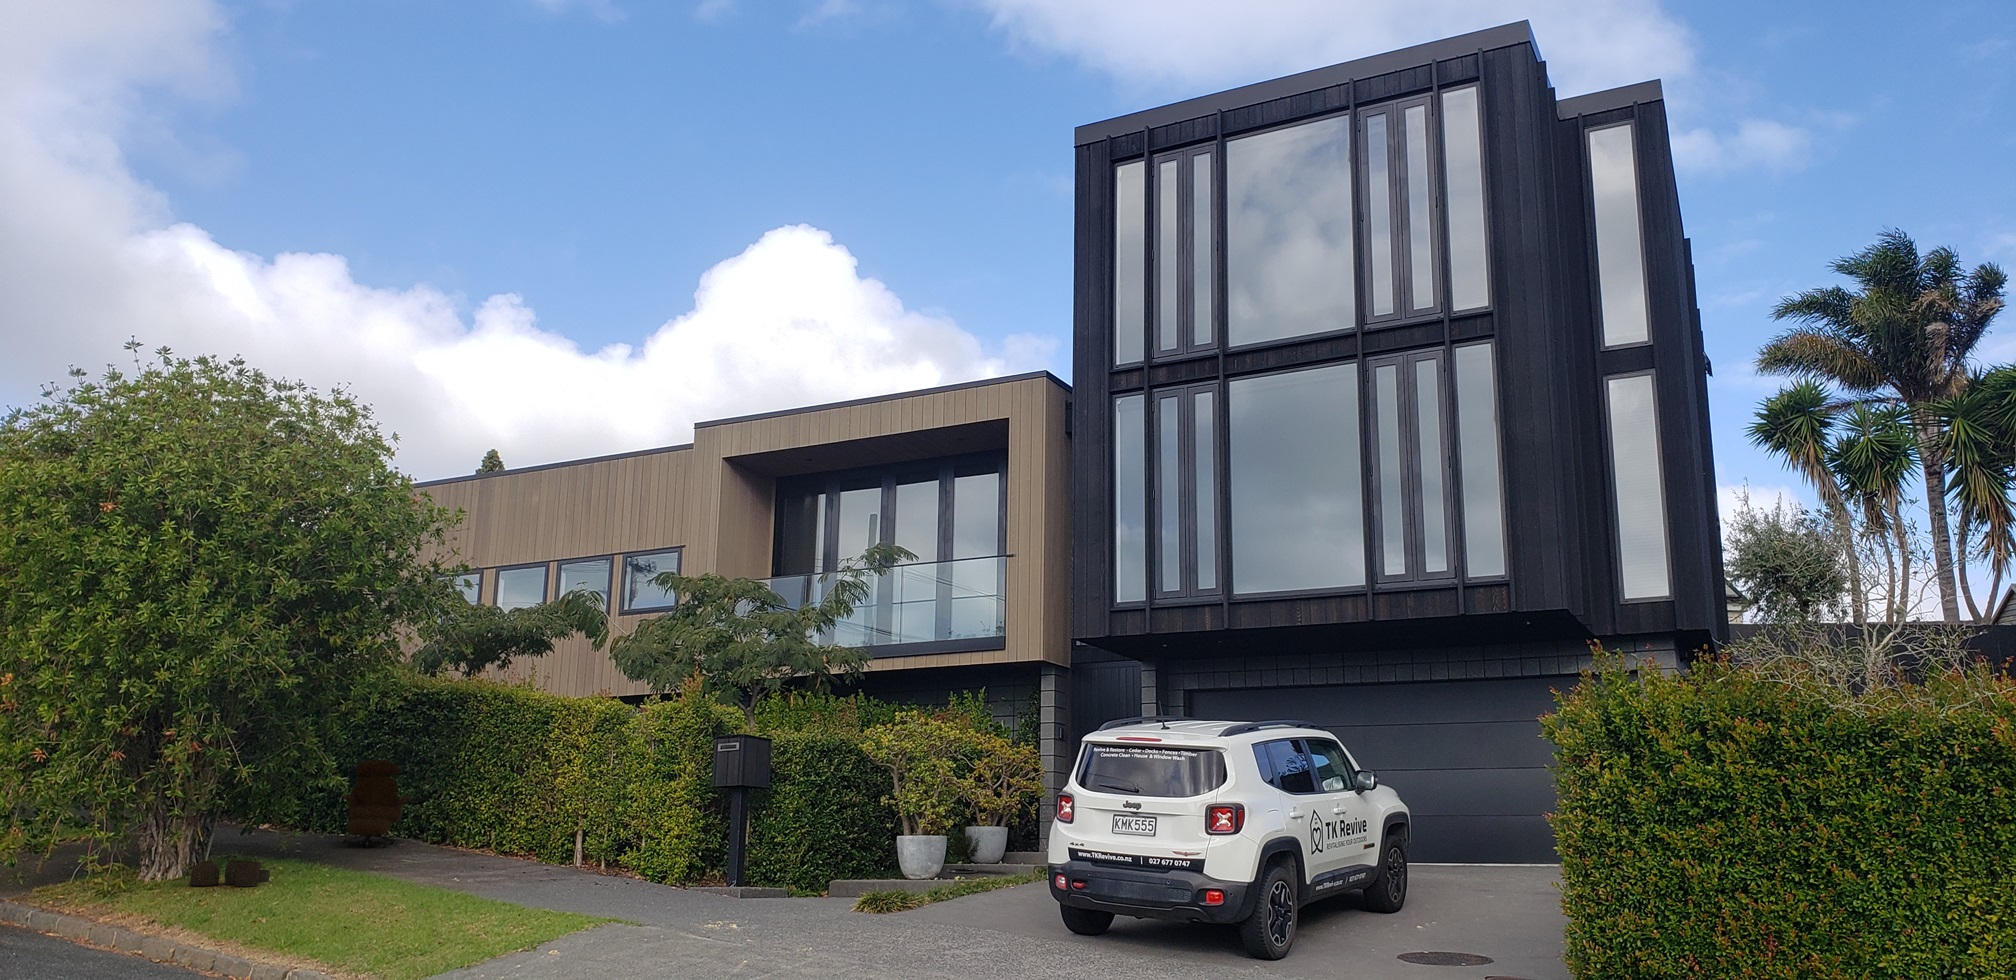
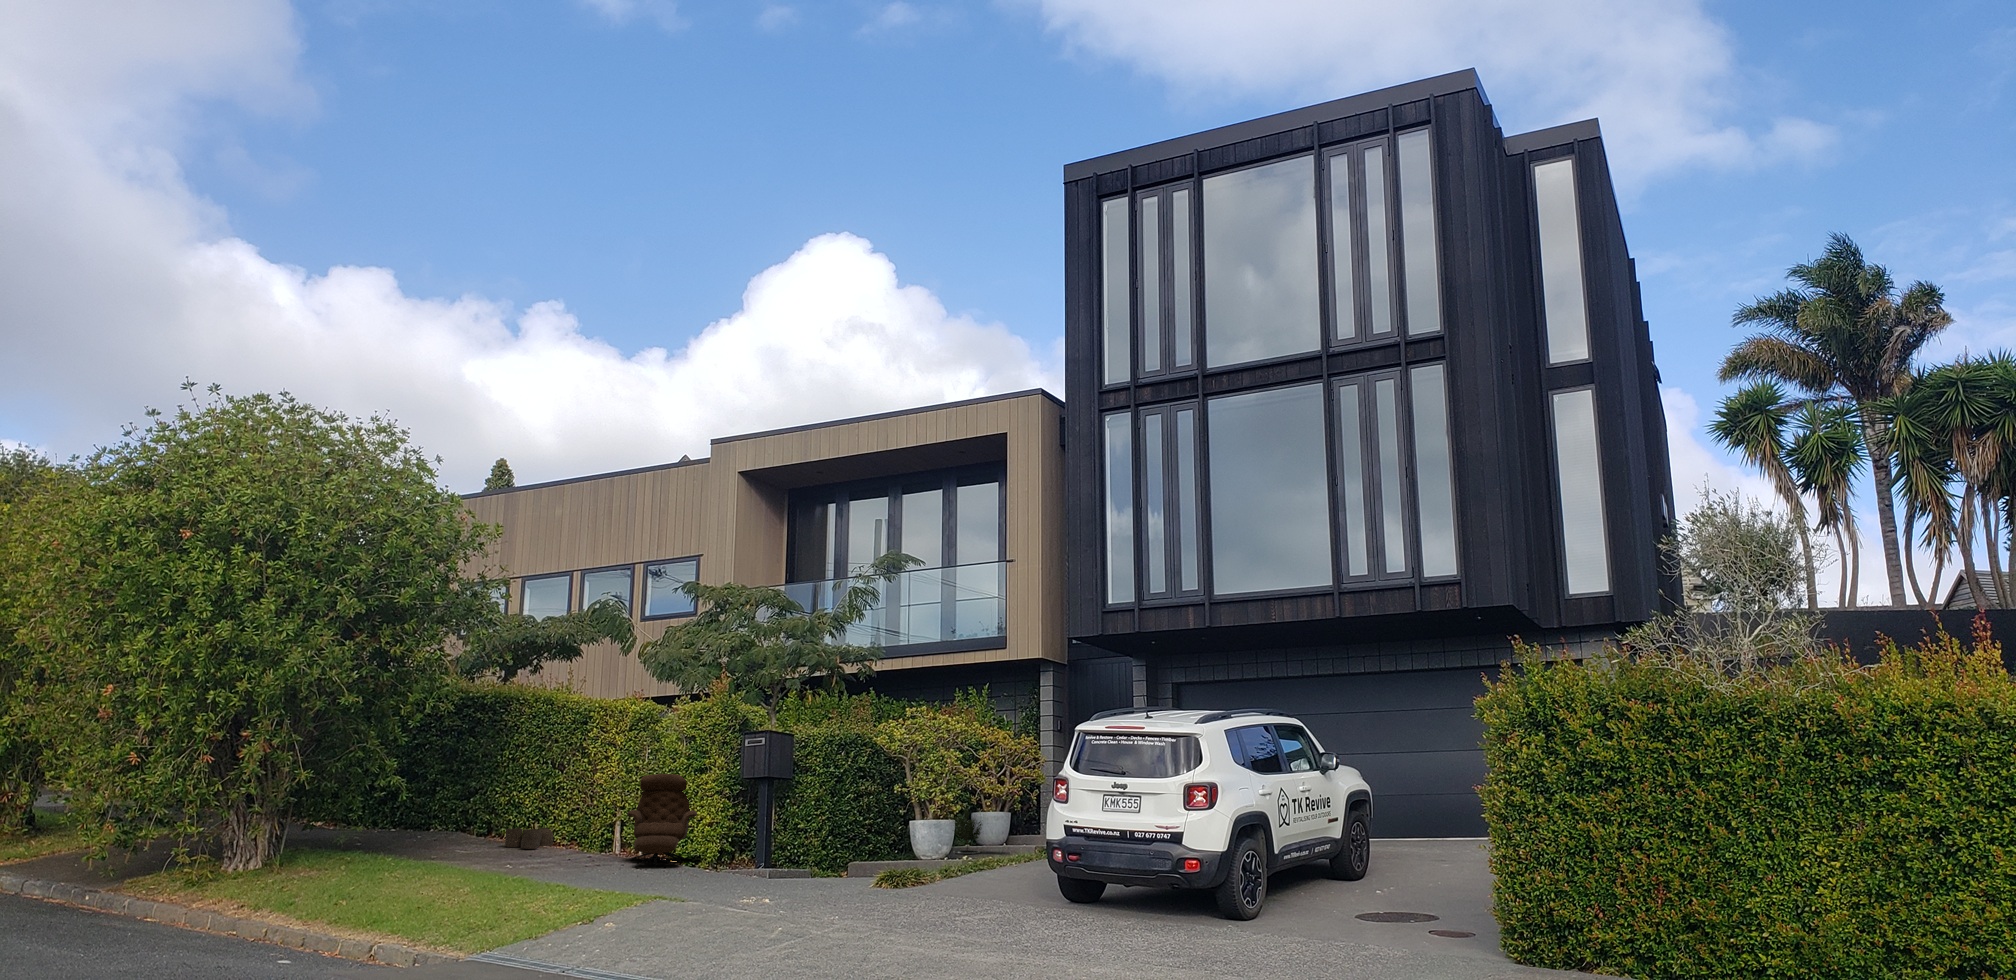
lounge chair: present [342,760,412,846] -> present [628,774,697,866]
woven basket: present [190,857,270,886] -> present [505,826,553,849]

